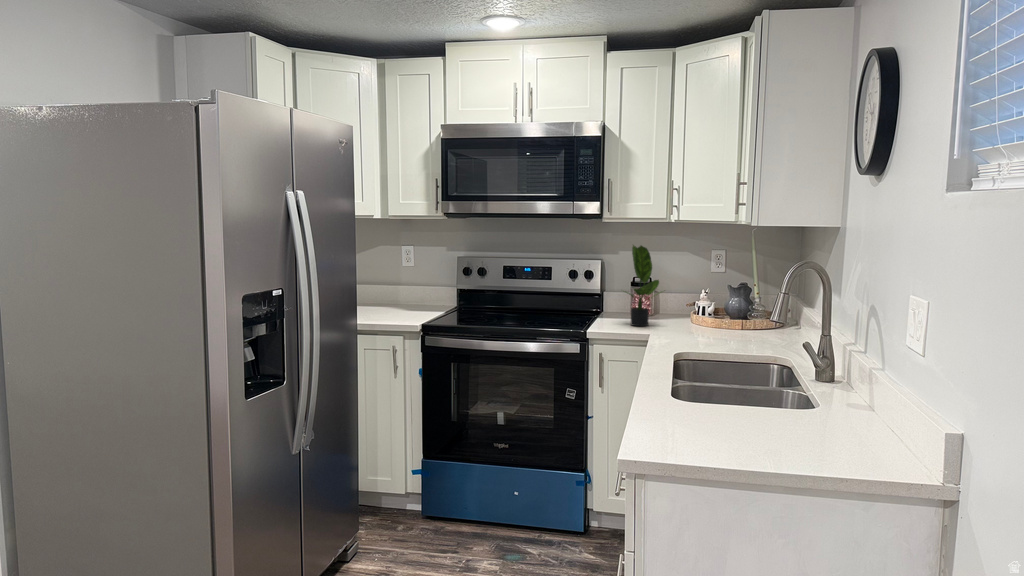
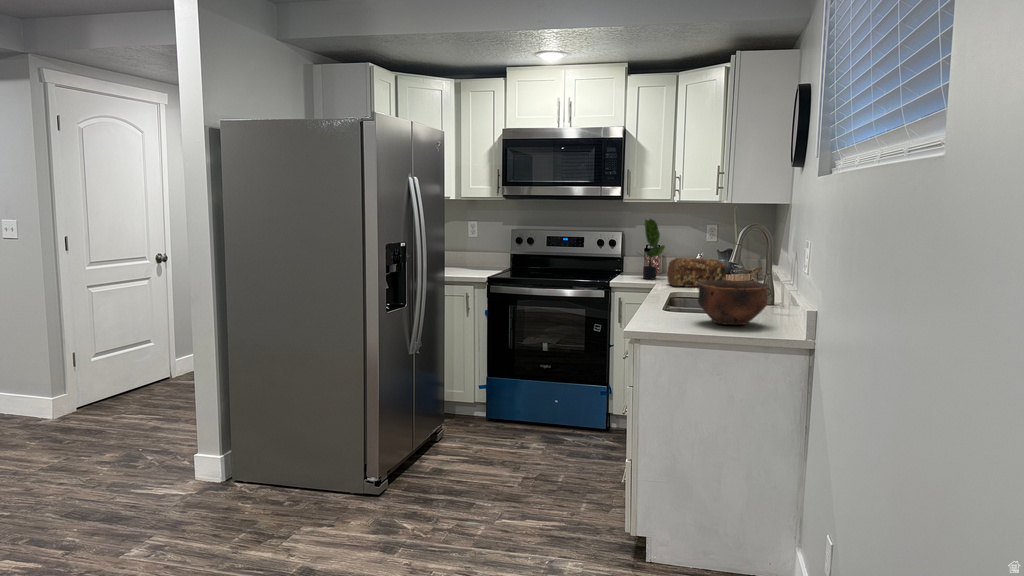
bread loaf: none [666,301,749,342] -> present [667,258,726,287]
bowl: none [743,365,872,451] -> present [697,280,769,325]

